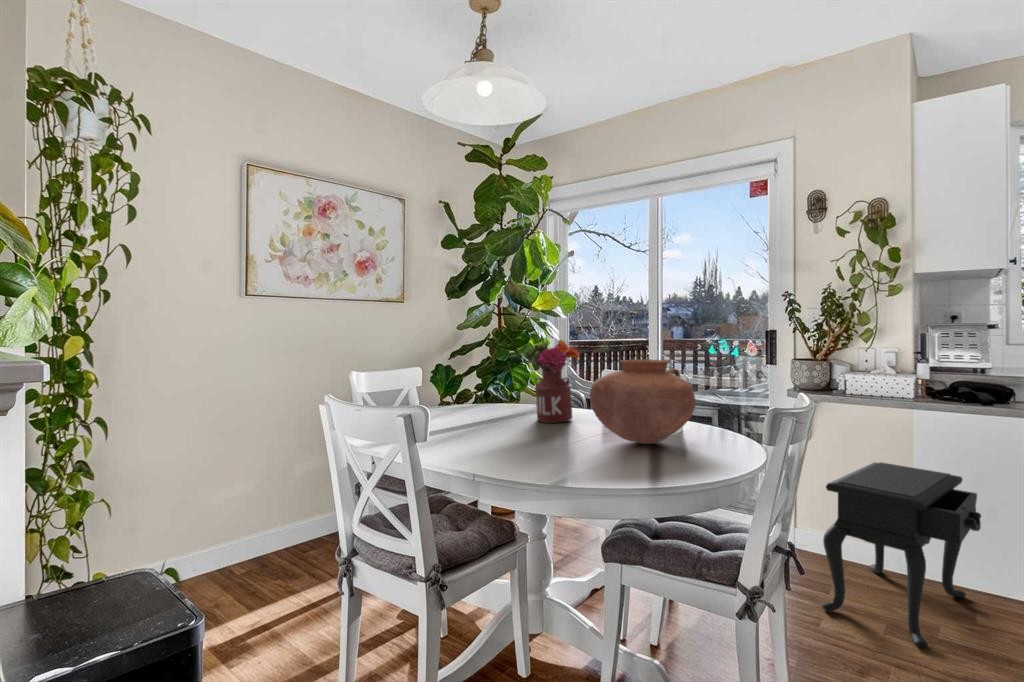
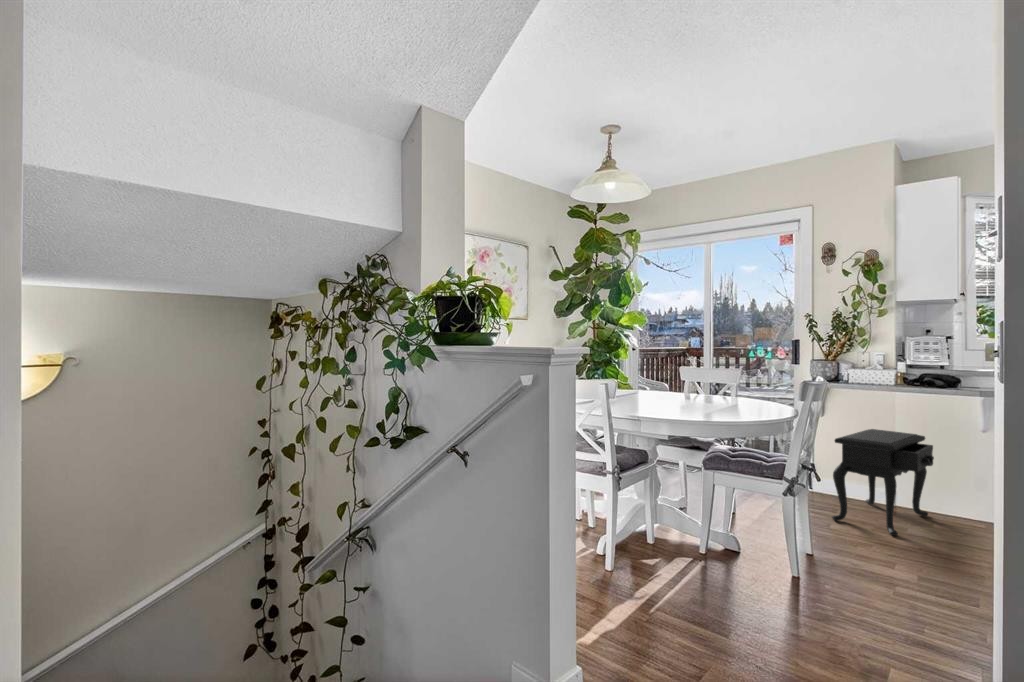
flower arrangement: present [524,340,580,423] -> none [634,346,673,399]
vase: present [590,359,696,444] -> none [689,357,754,408]

